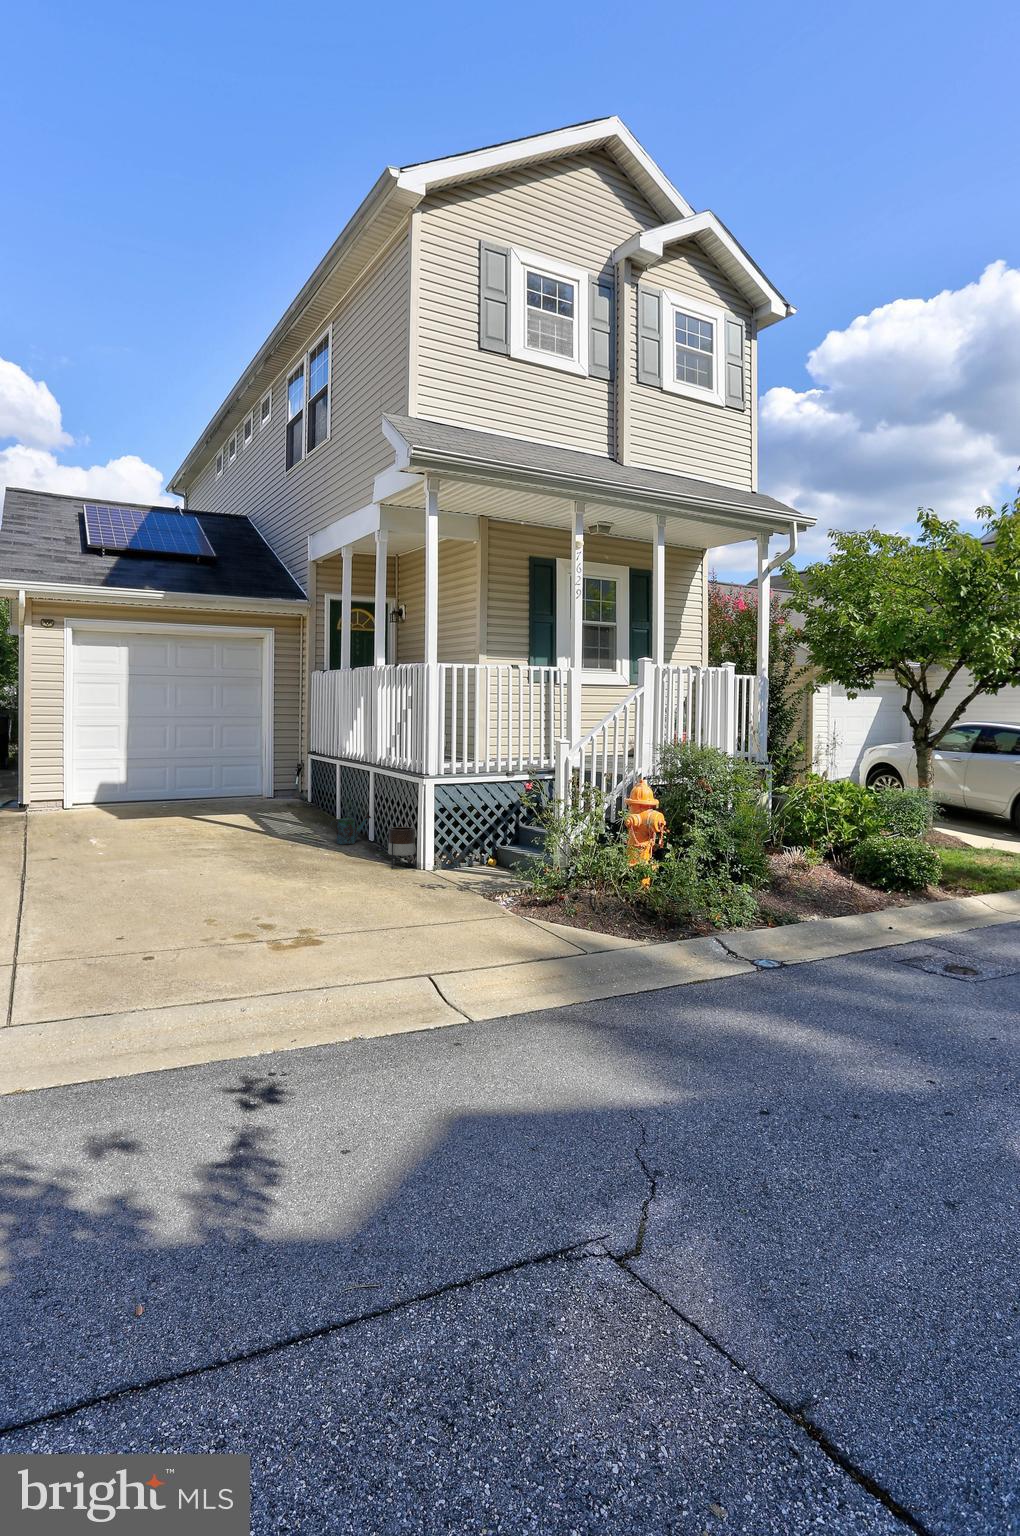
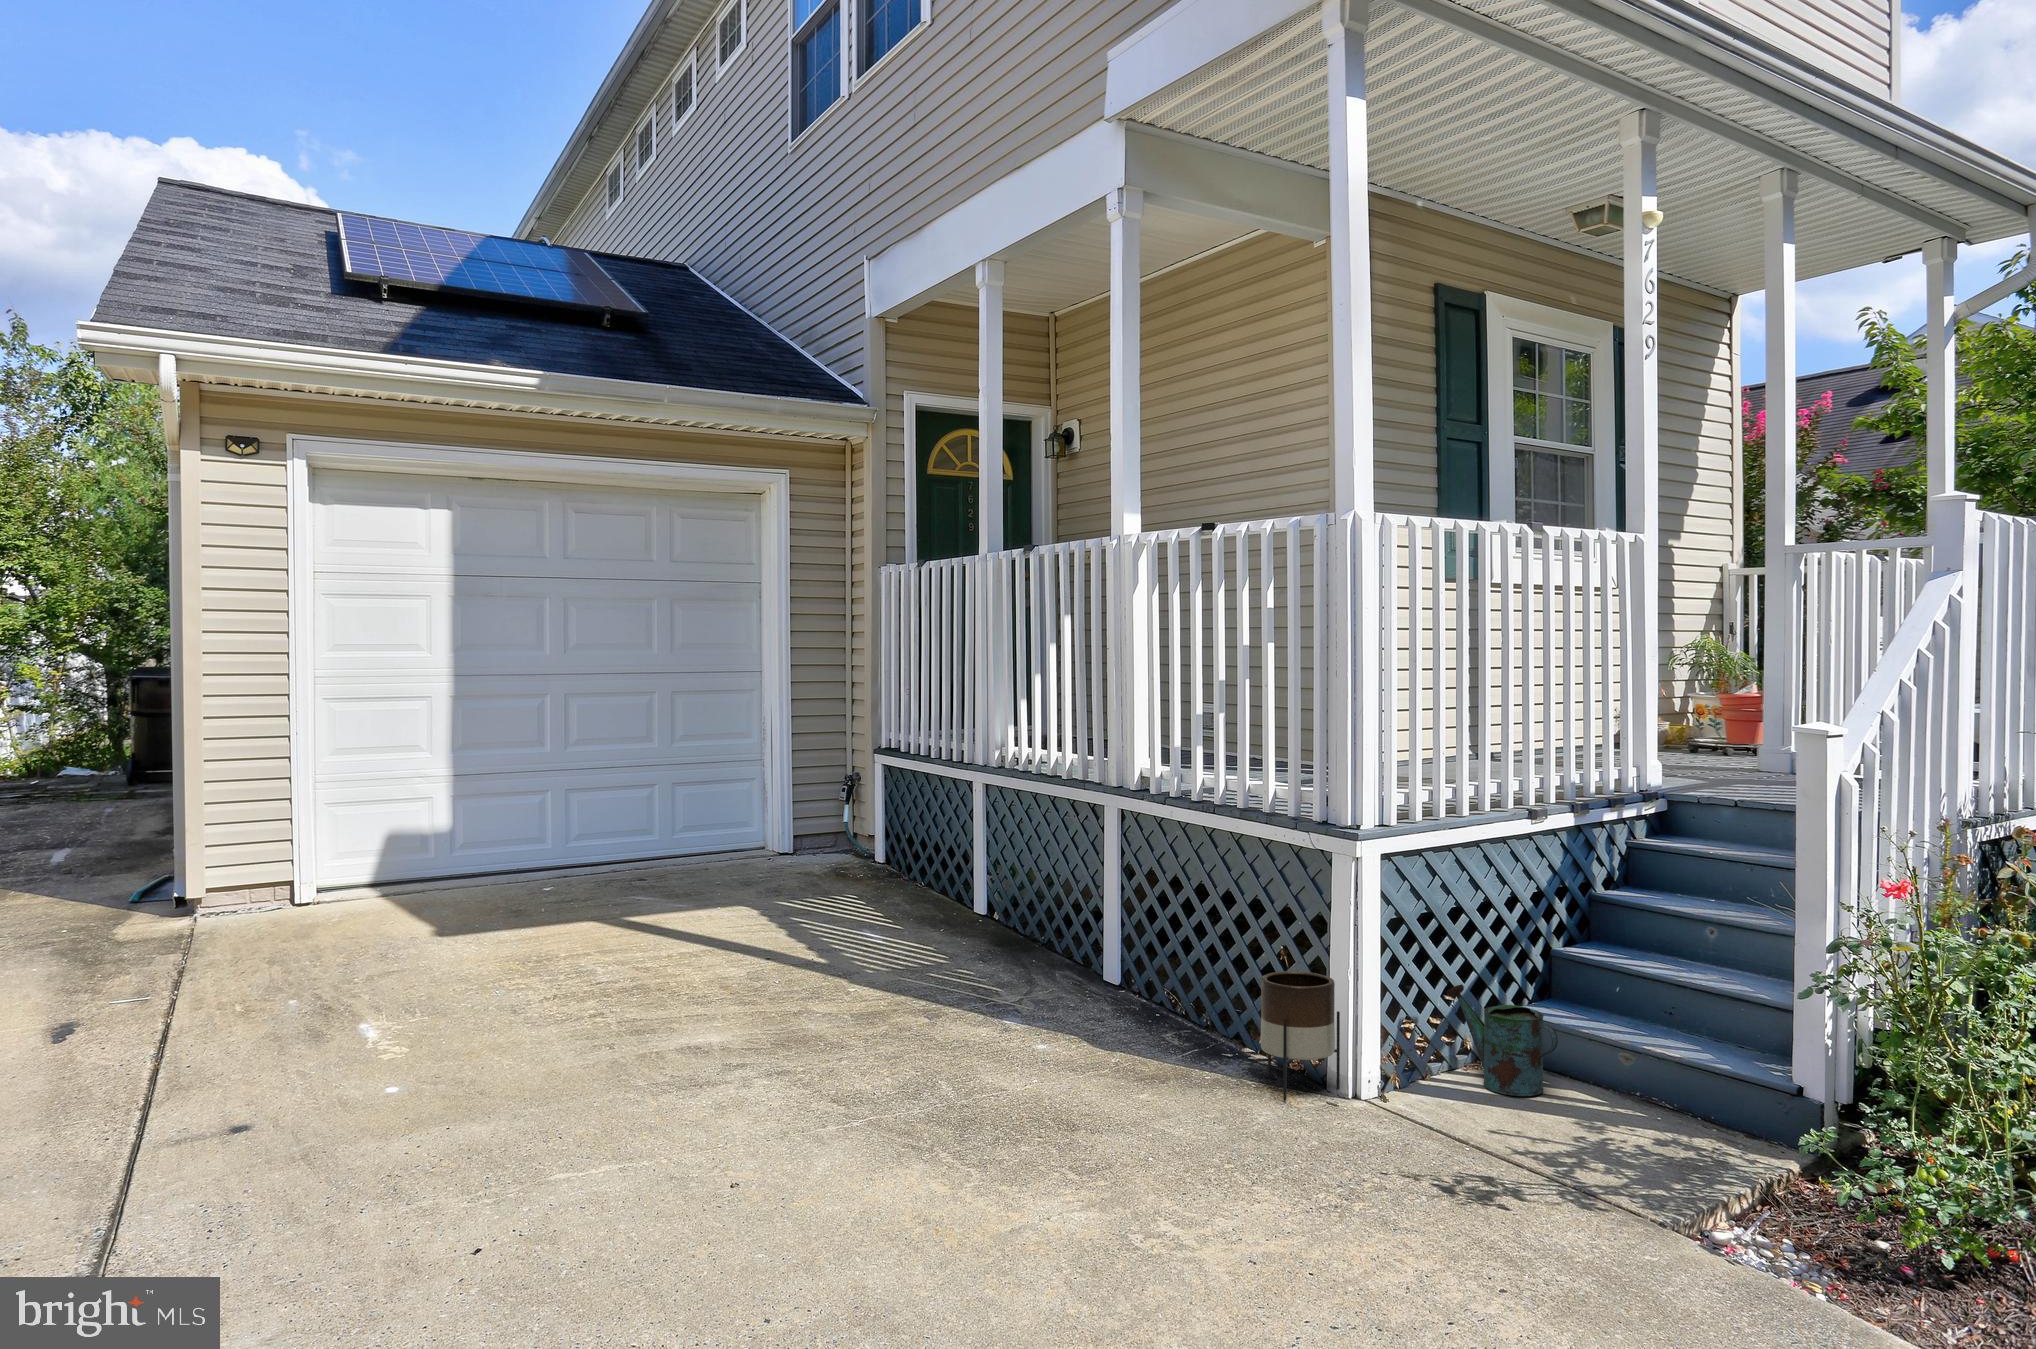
watering can: present [330,814,371,844] -> present [1446,984,1558,1096]

